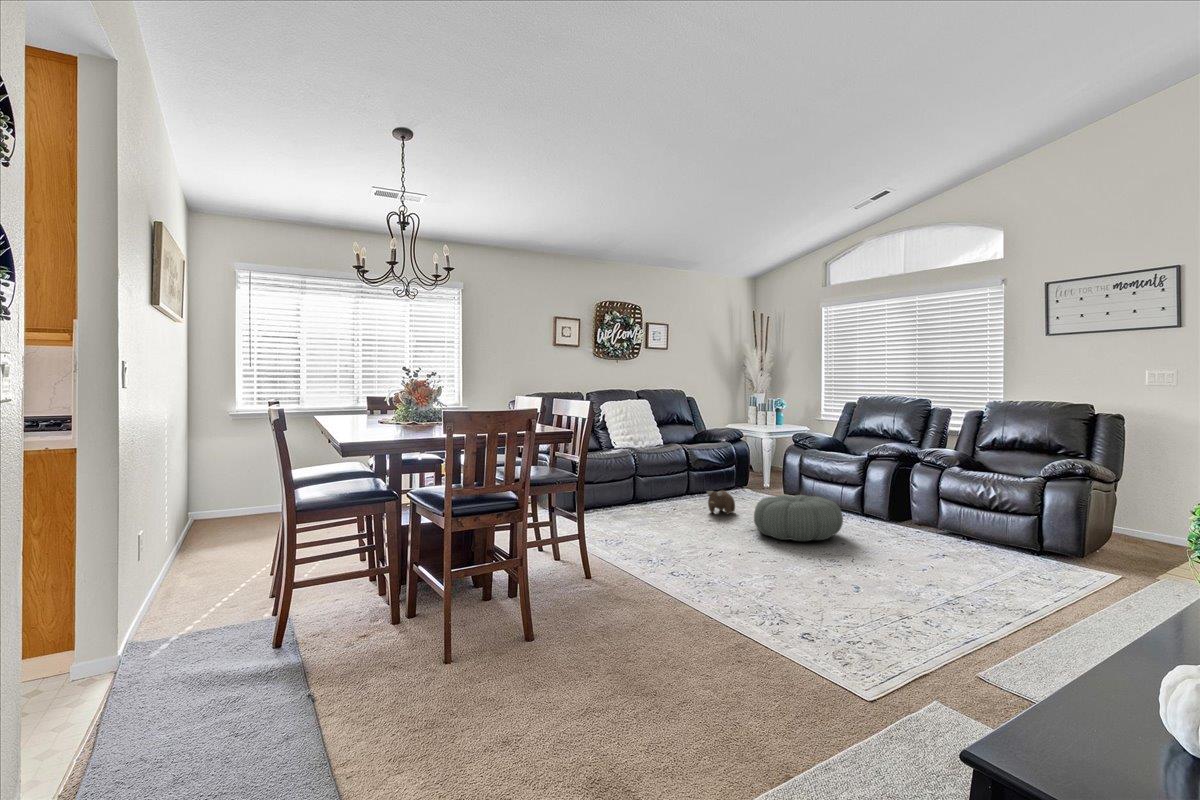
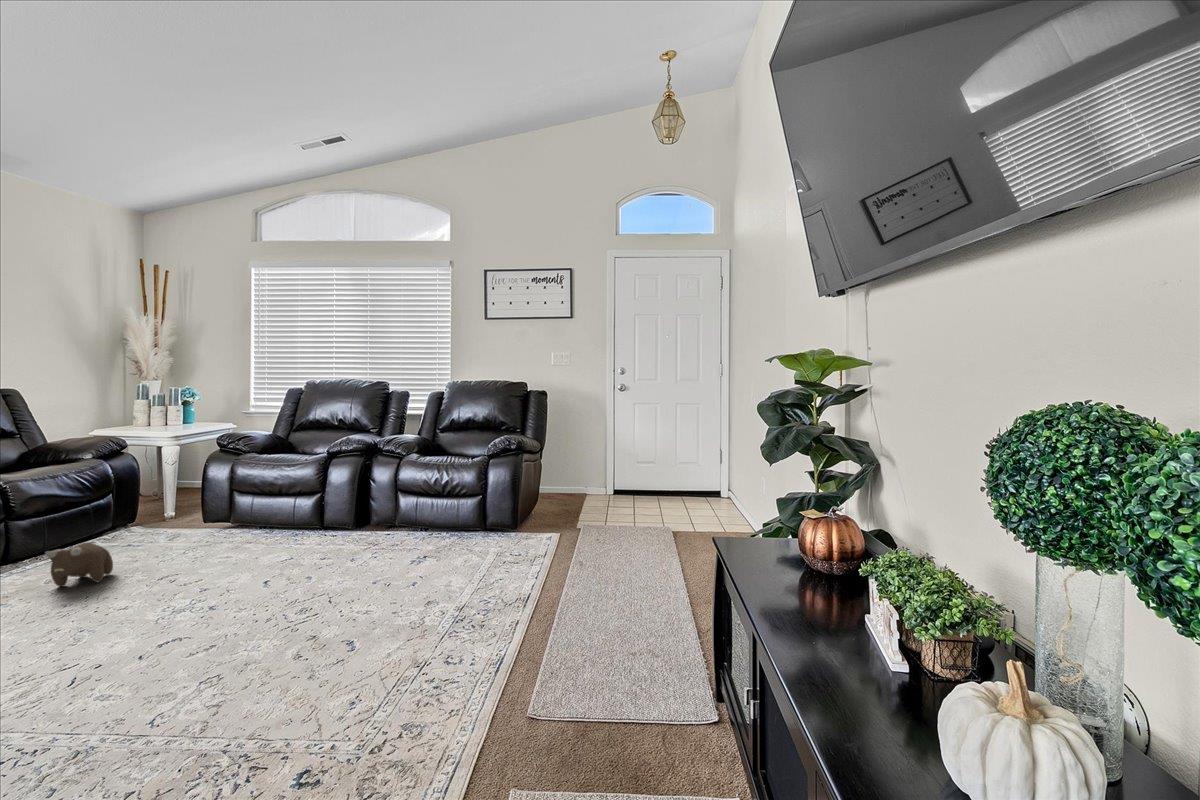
pouf: present [754,495,843,541] -> none [151,522,303,605]

